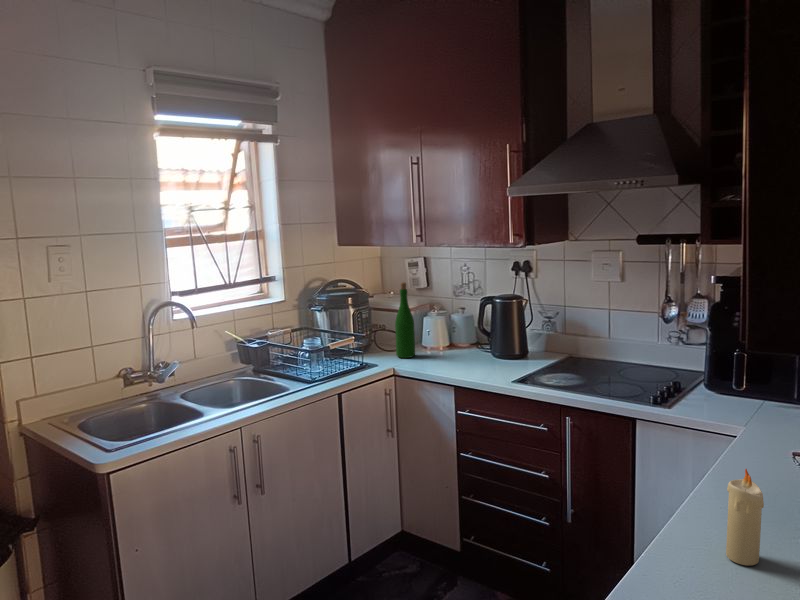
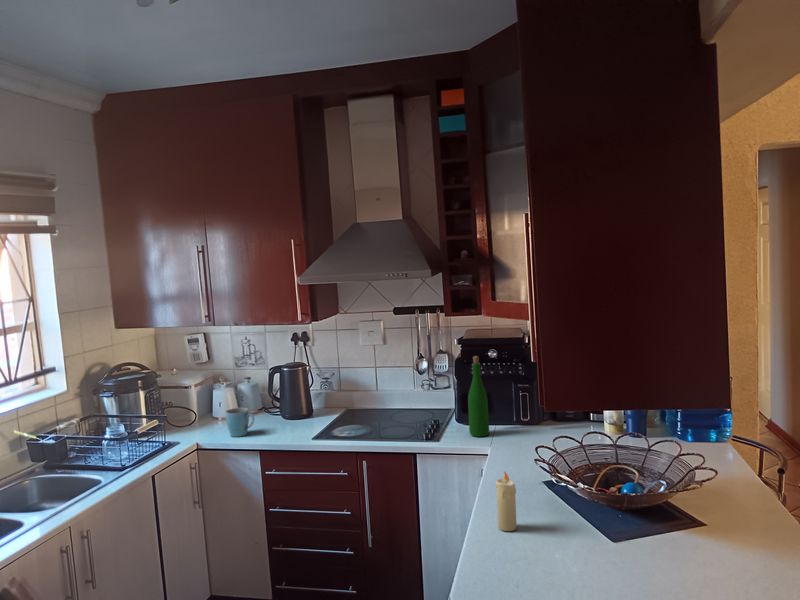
wine bottle: present [395,282,415,358] -> present [468,356,489,437]
mug: none [426,337,455,368] -> present [226,408,254,437]

